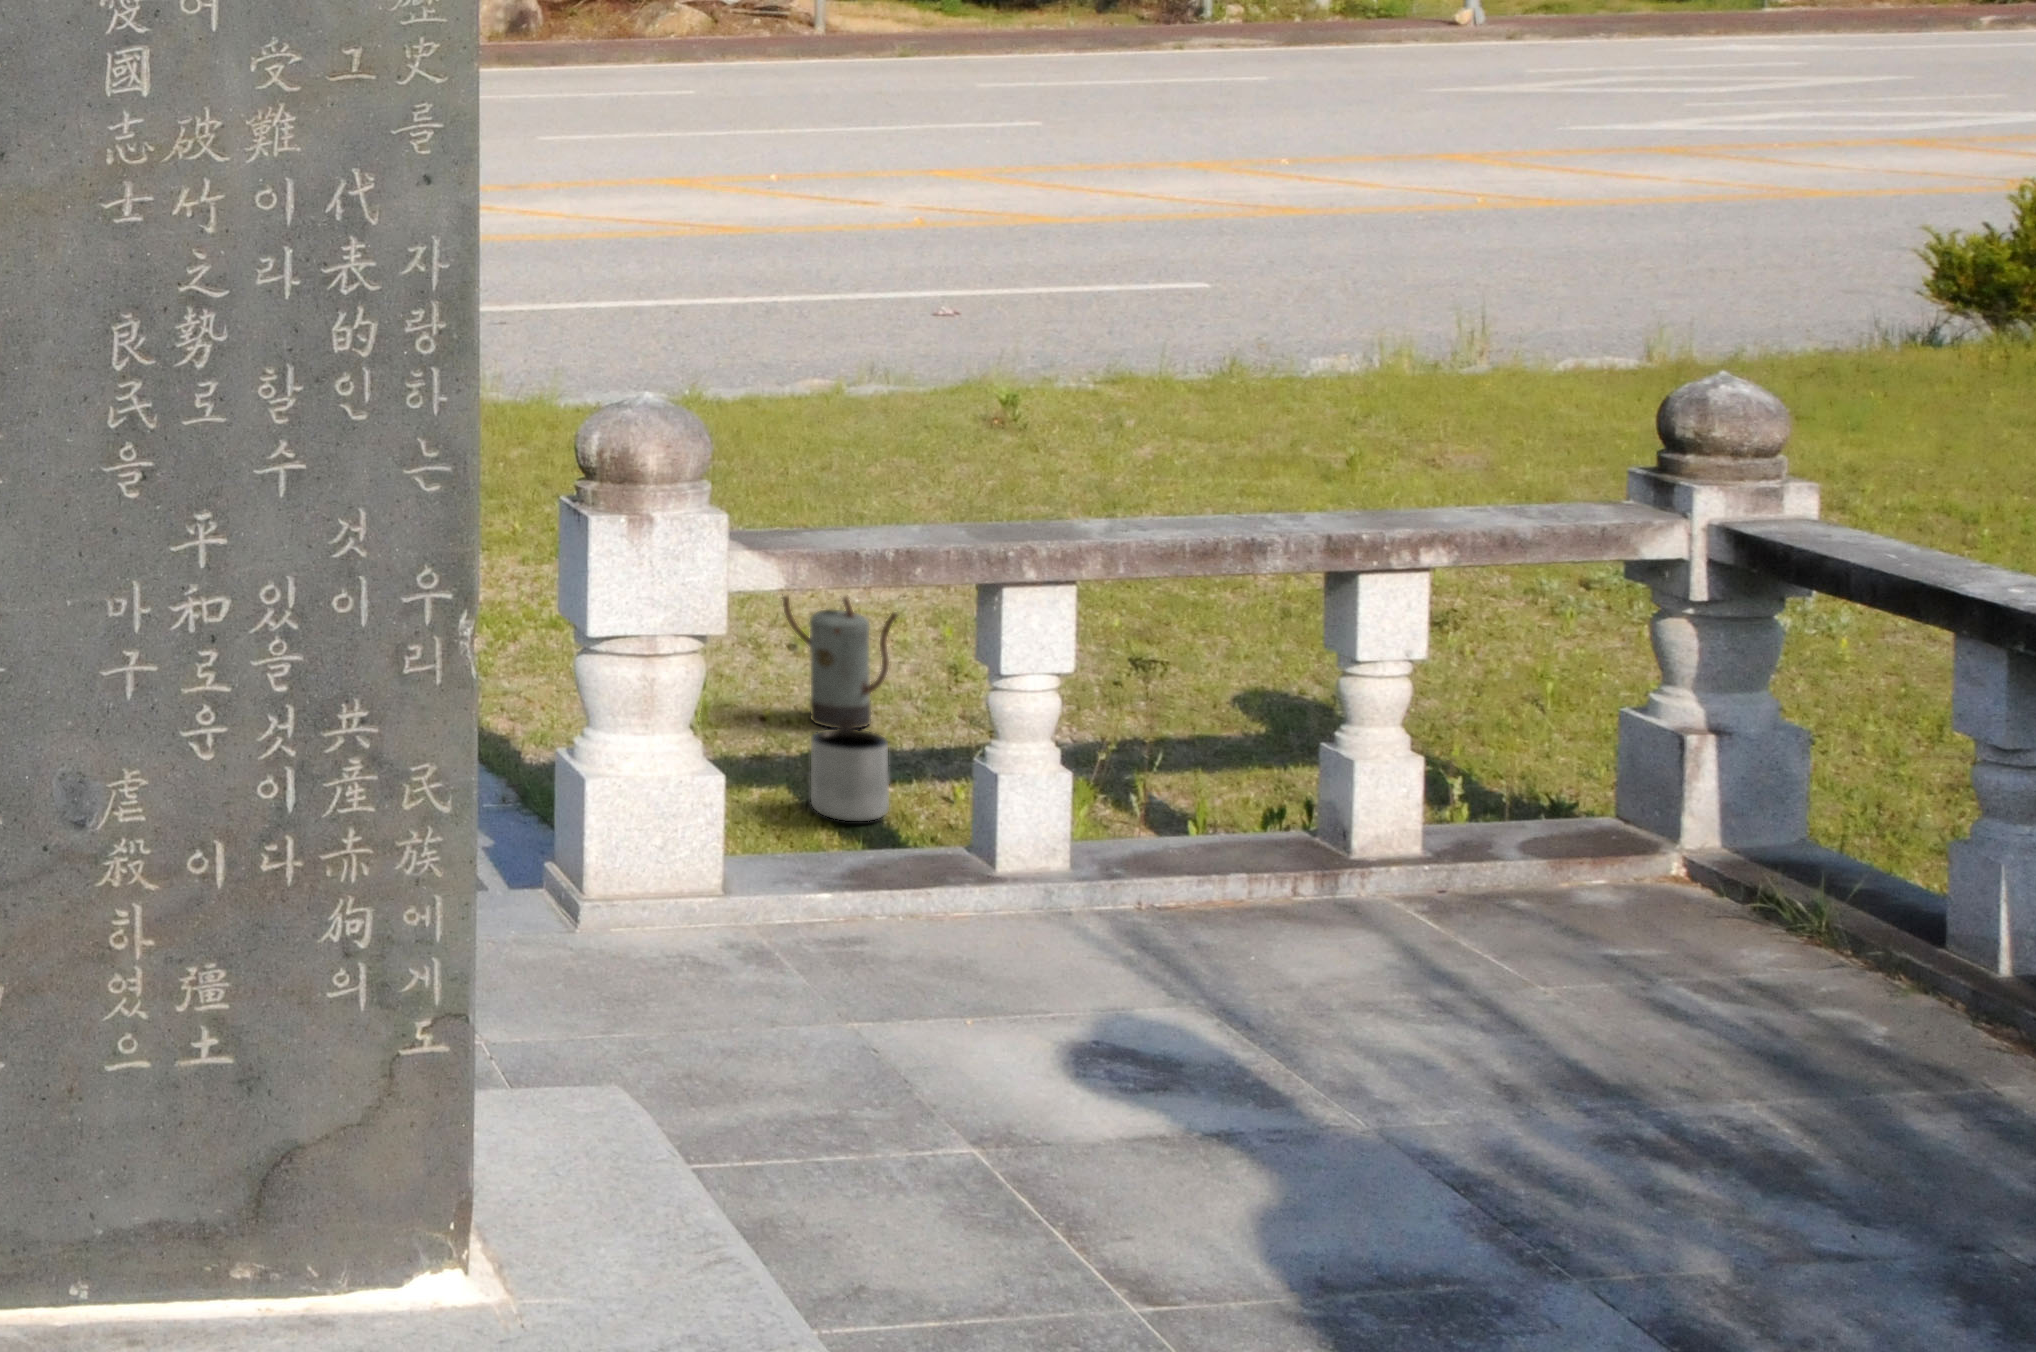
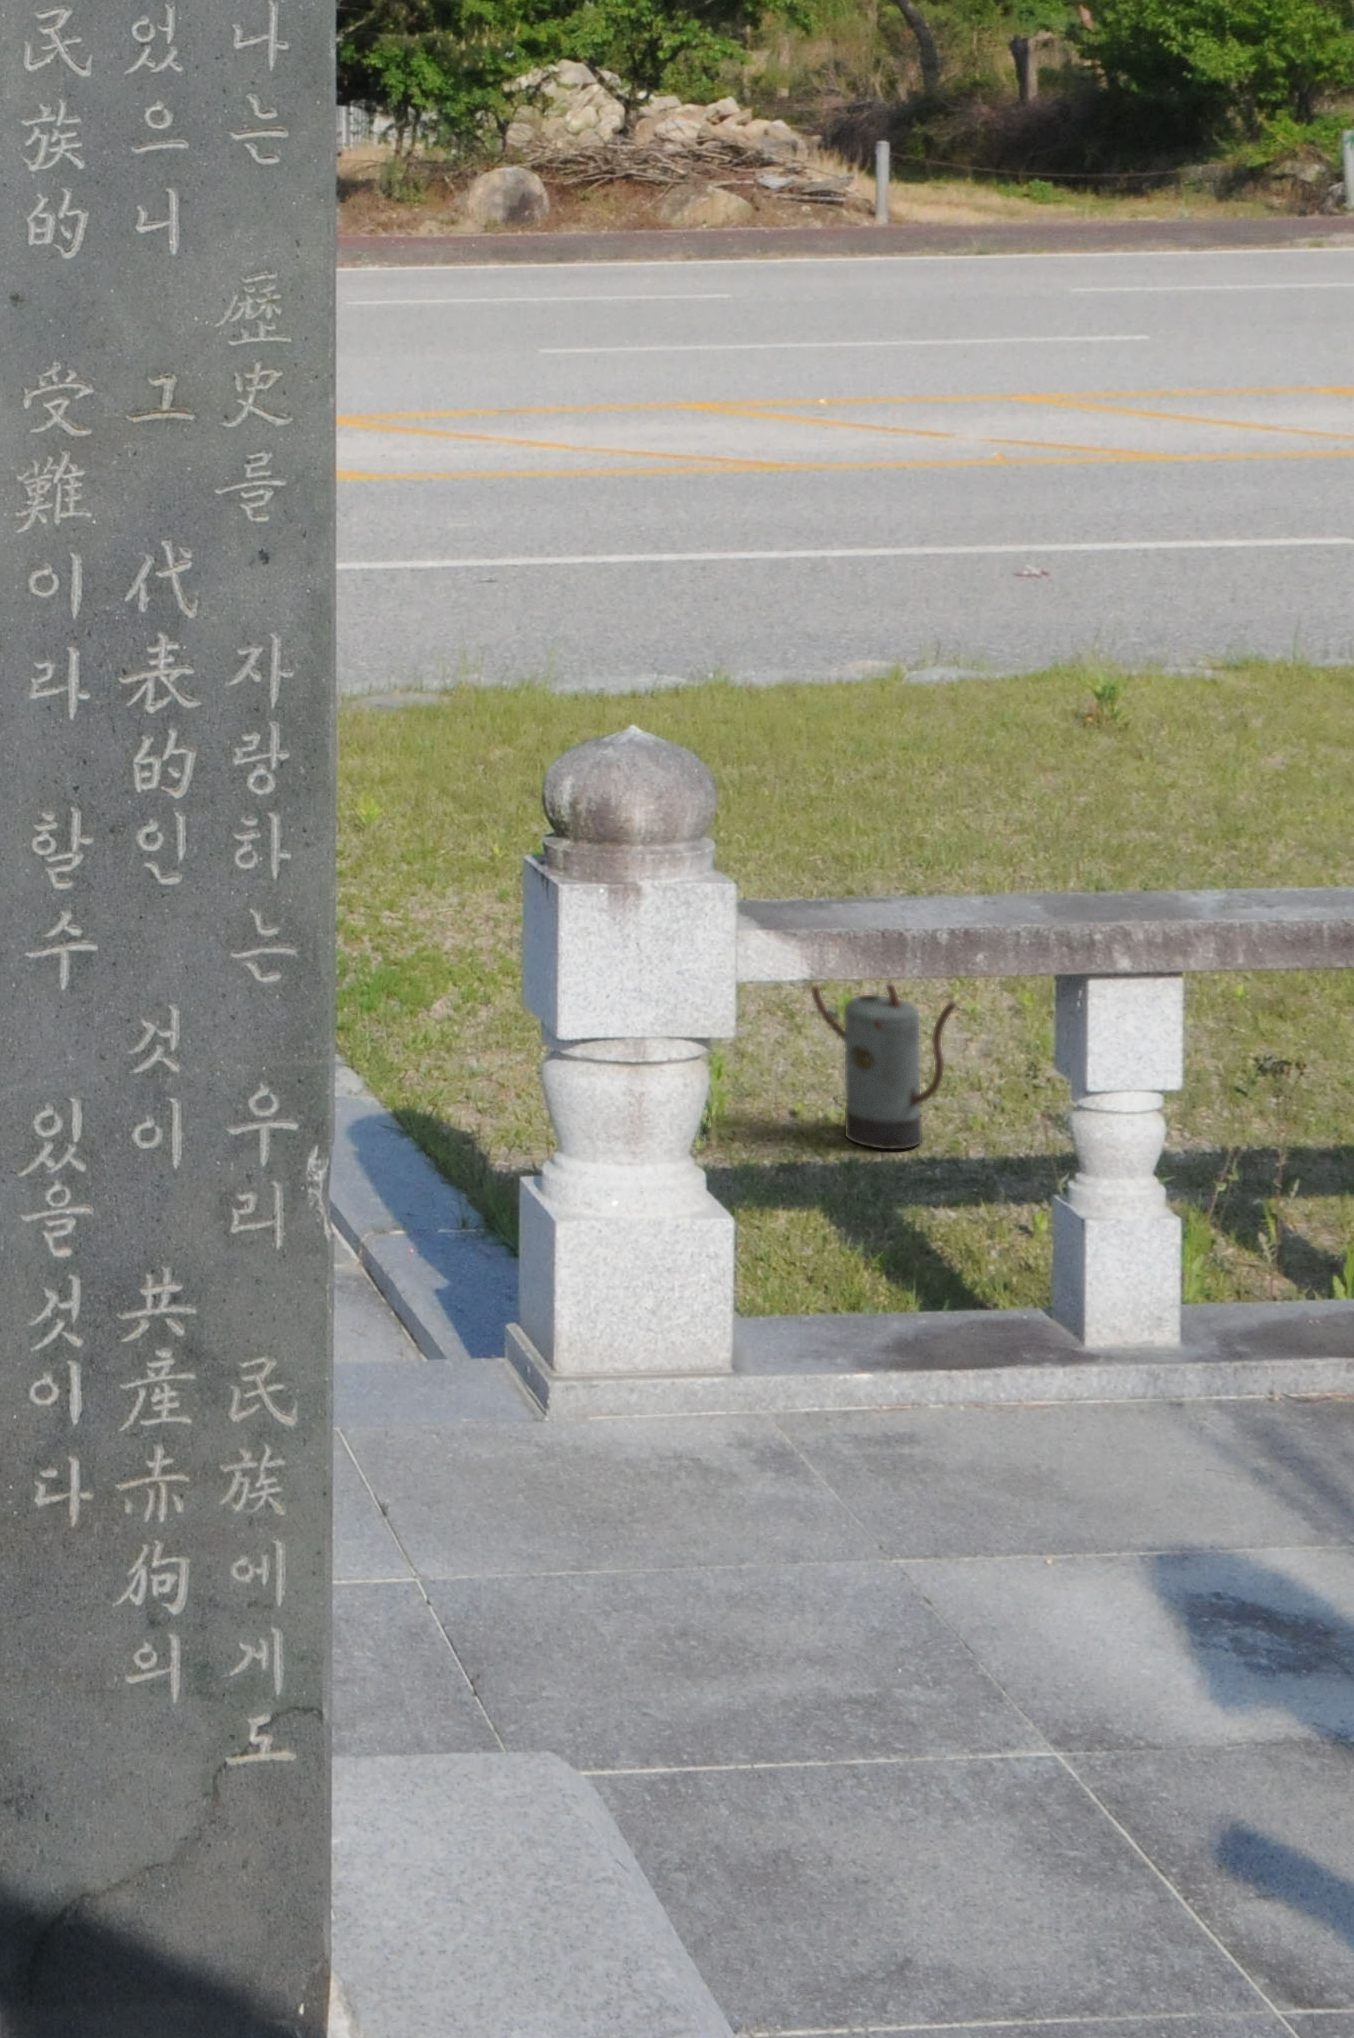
planter: present [811,728,889,821] -> none [842,1159,942,1282]

